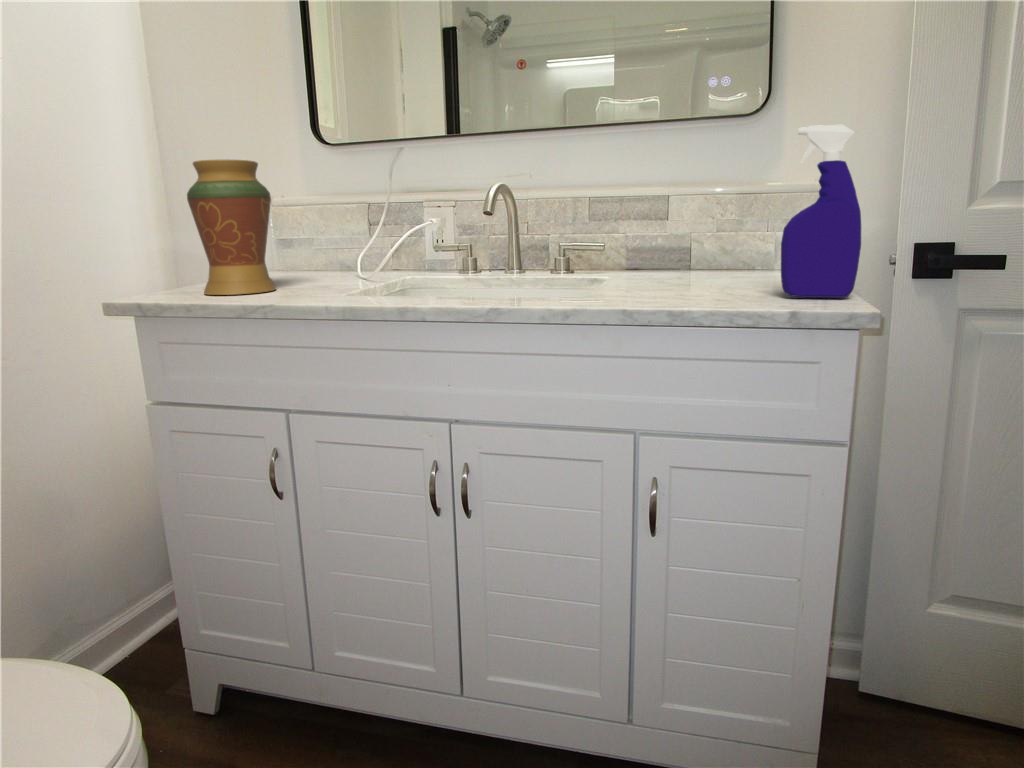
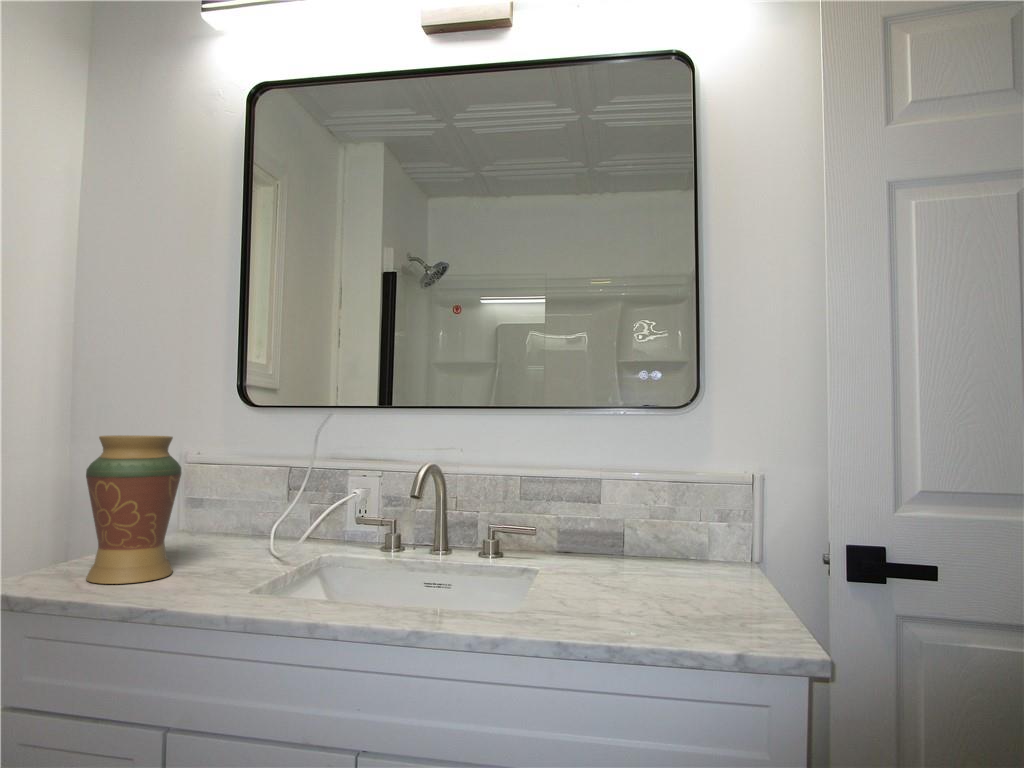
spray bottle: present [781,125,861,298] -> none [719,452,799,628]

